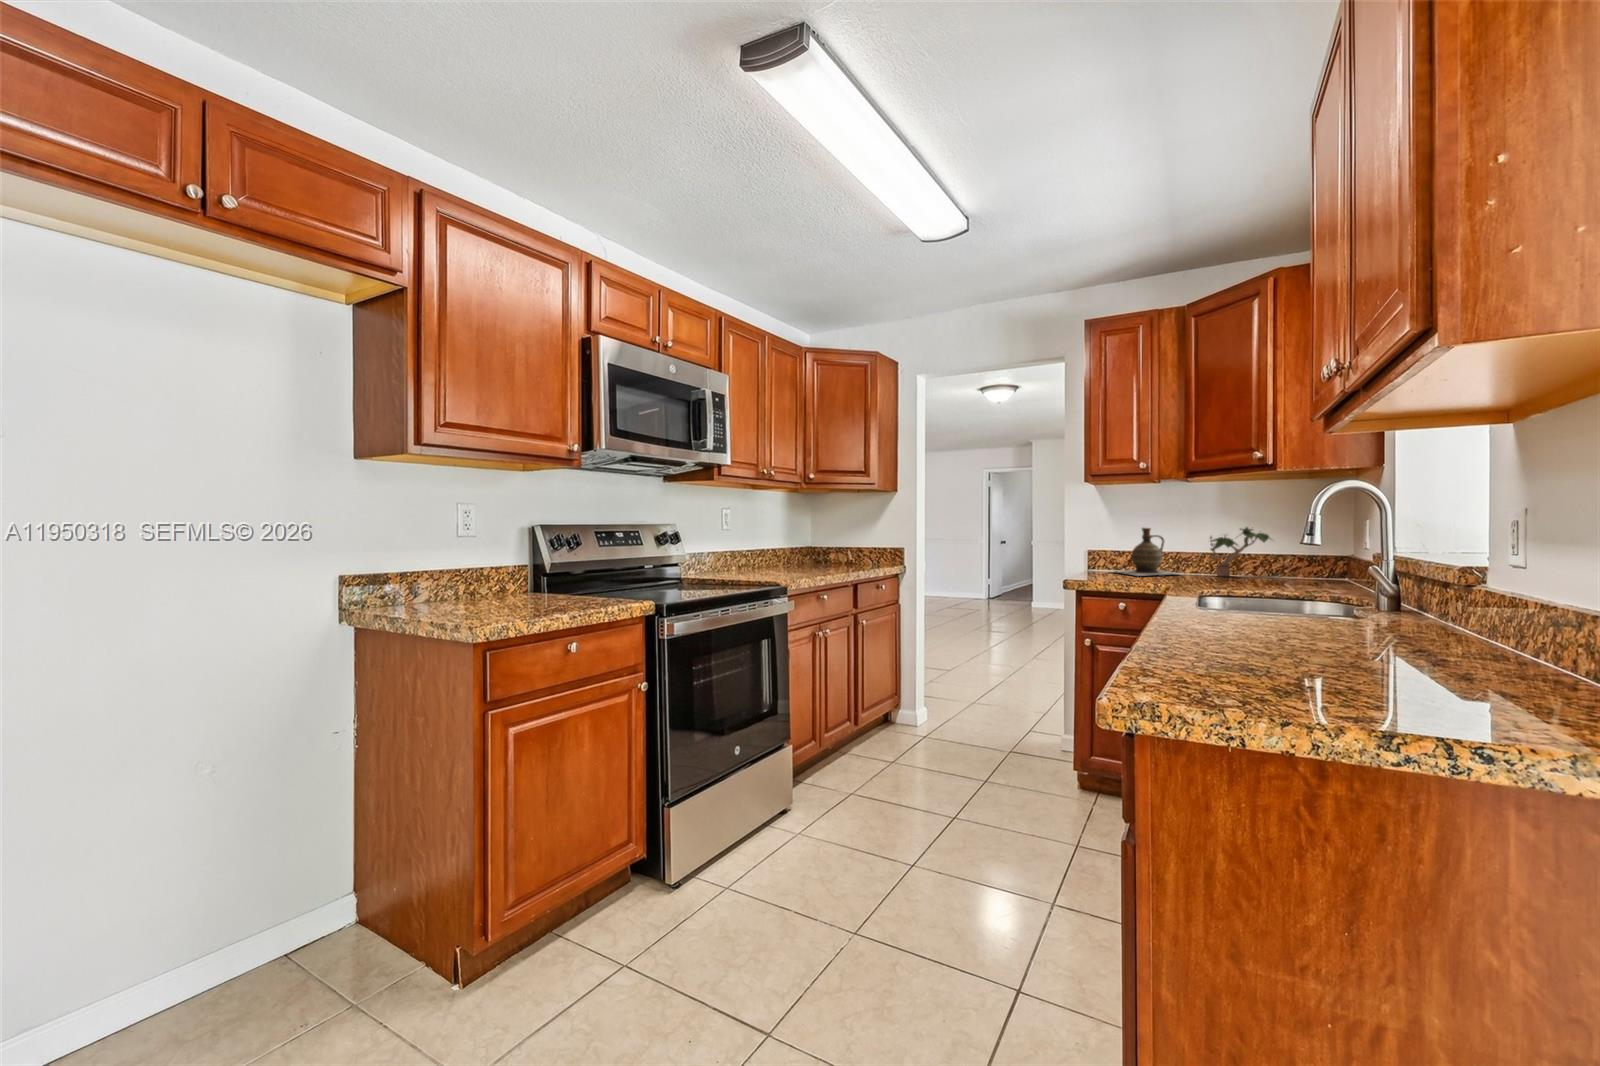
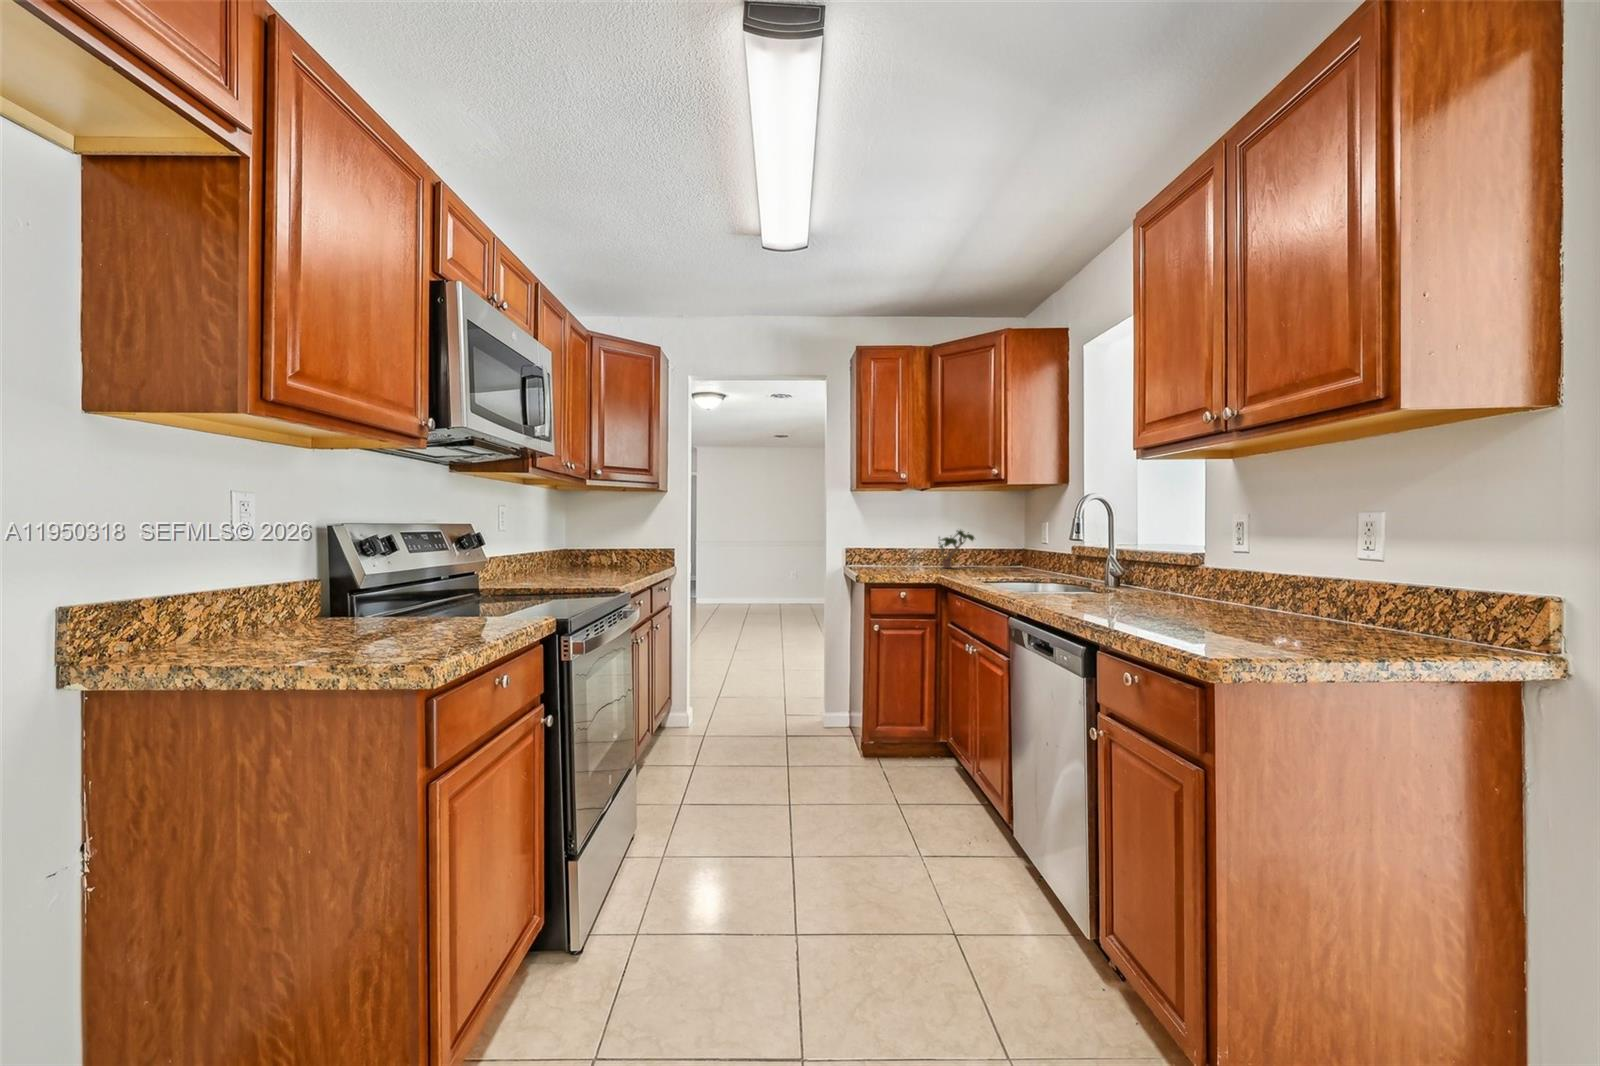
ceramic jug: present [1116,528,1175,576] -> none [866,529,923,569]

